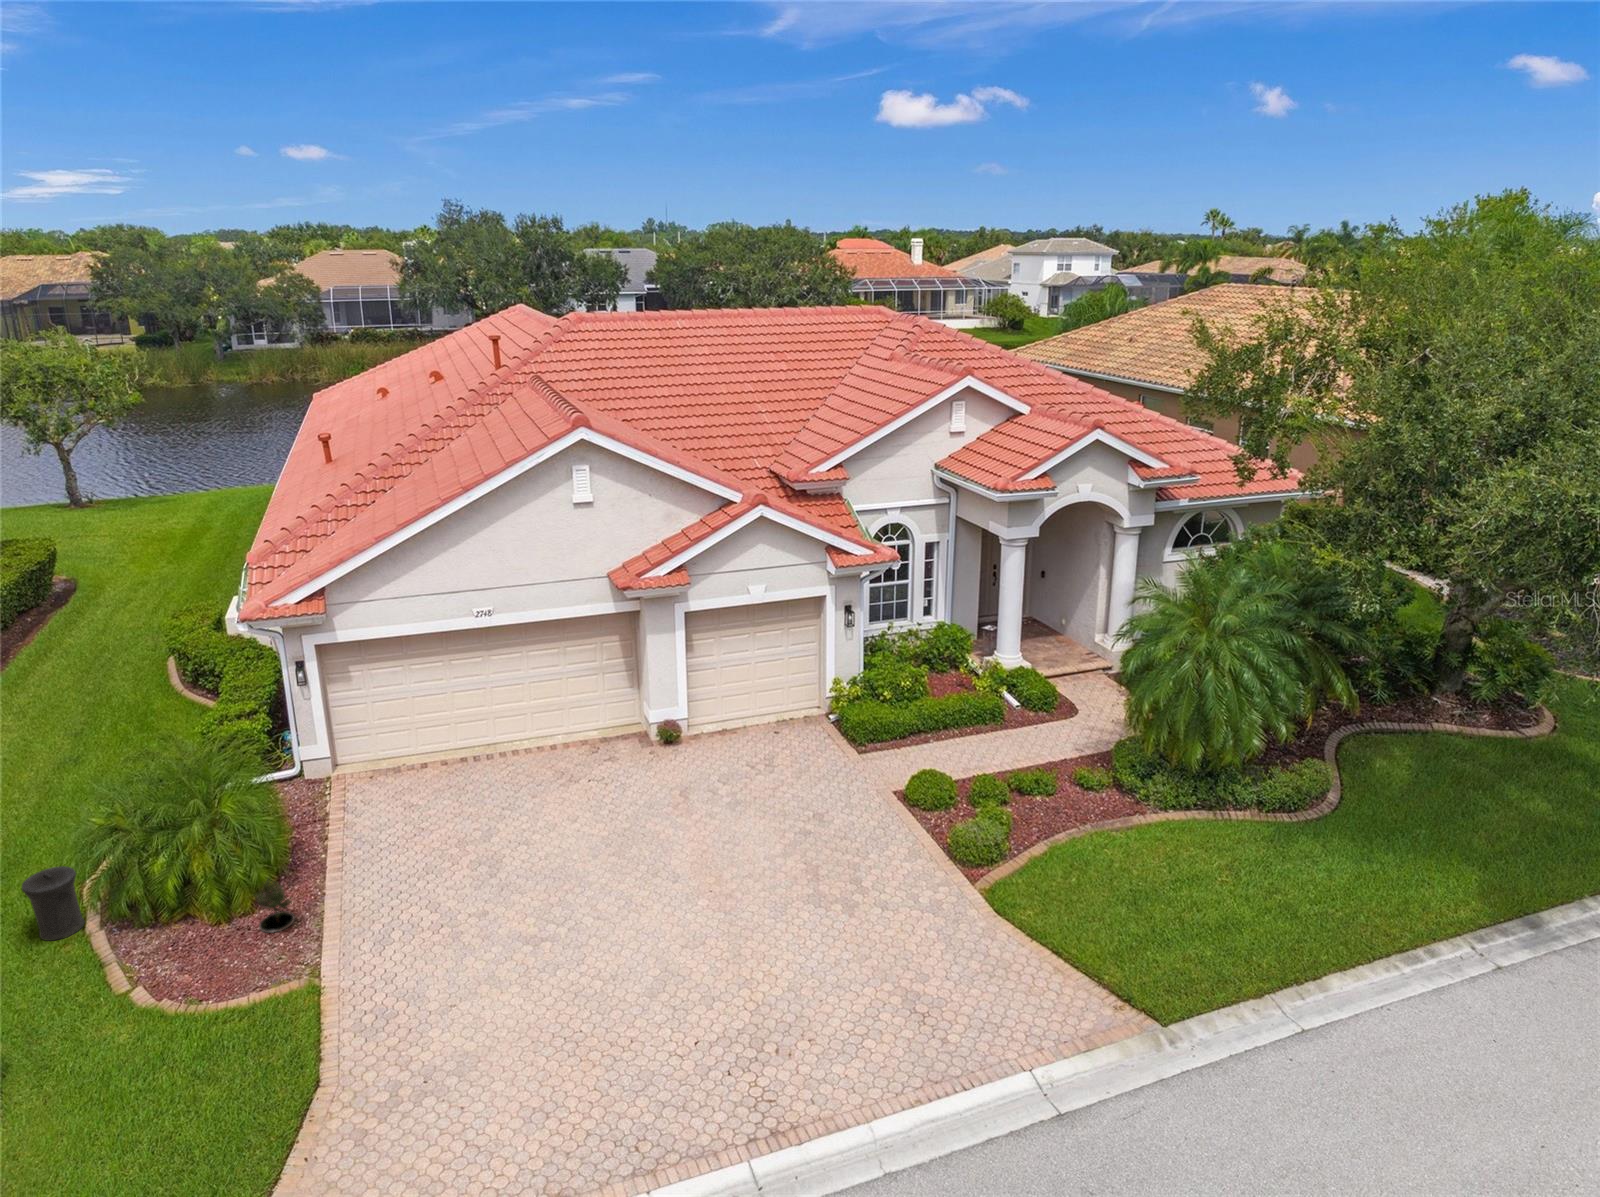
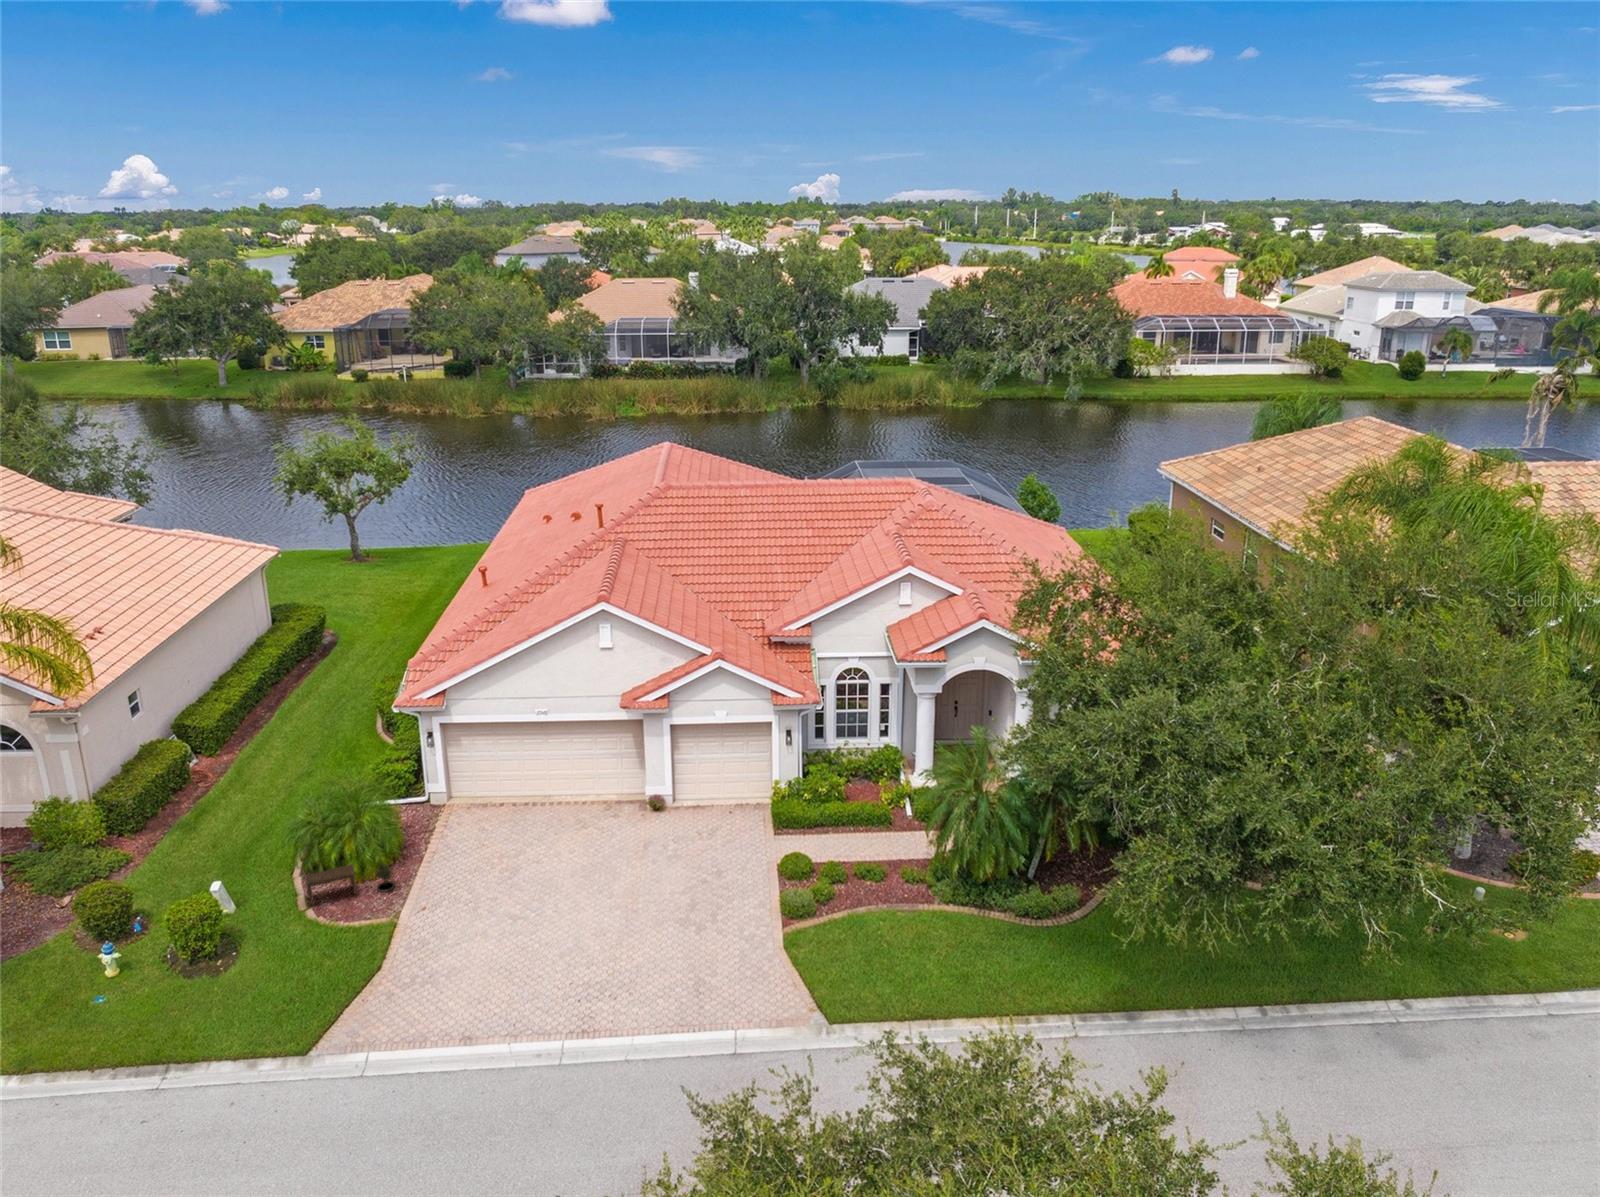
trash can: present [22,866,85,941] -> none [269,837,298,877]
bench: none [116,892,225,982] -> present [306,864,357,905]

